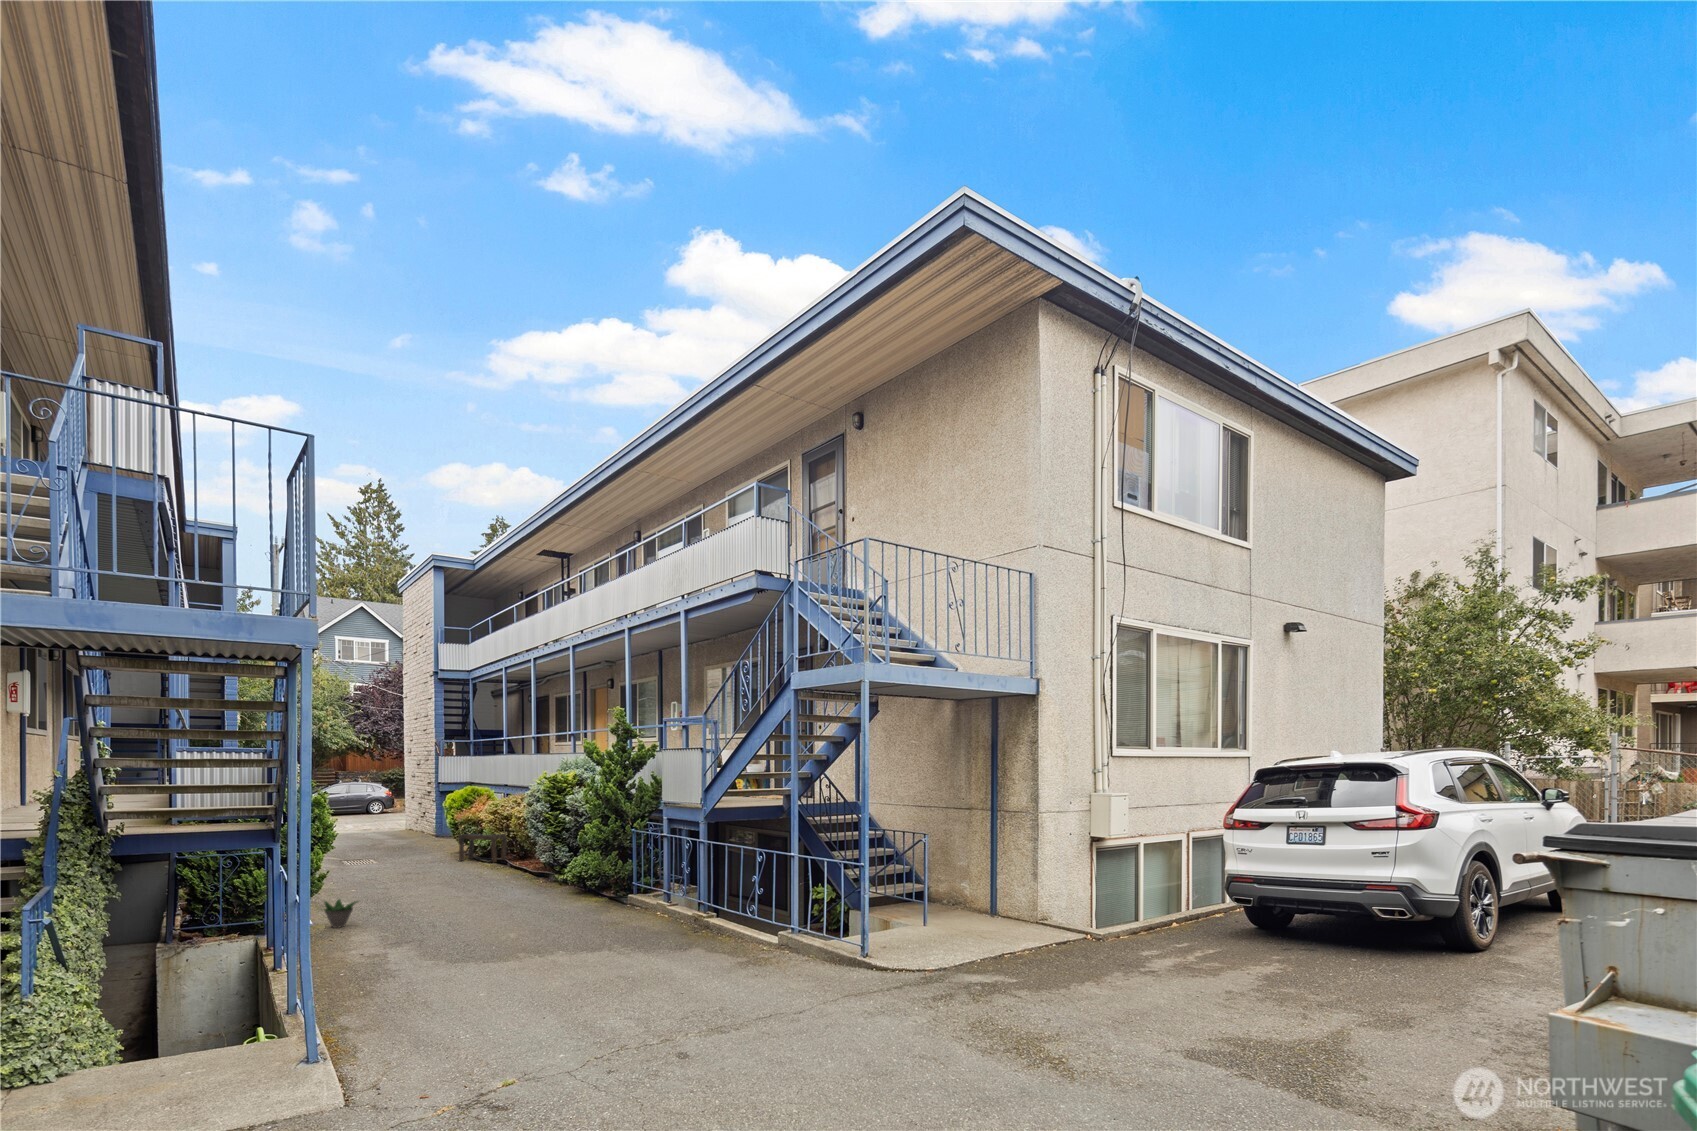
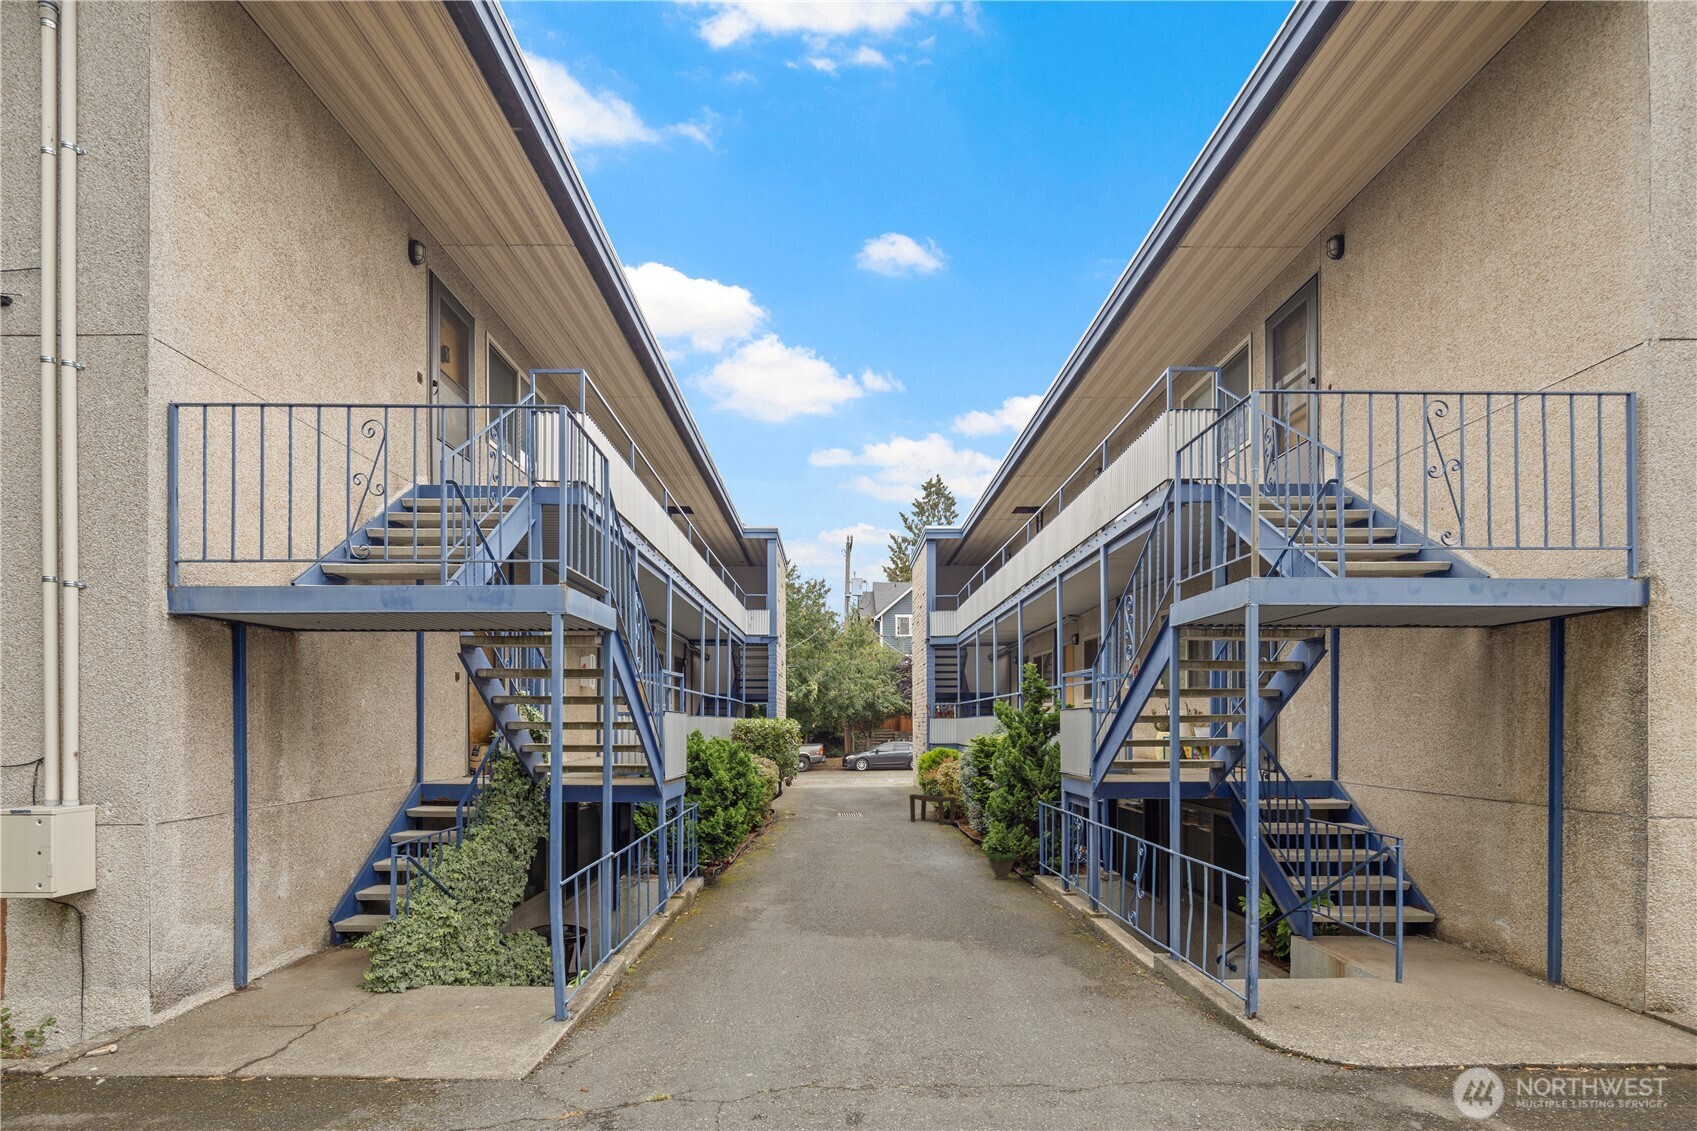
decorative plant: present [324,899,358,928] -> present [984,851,1018,879]

